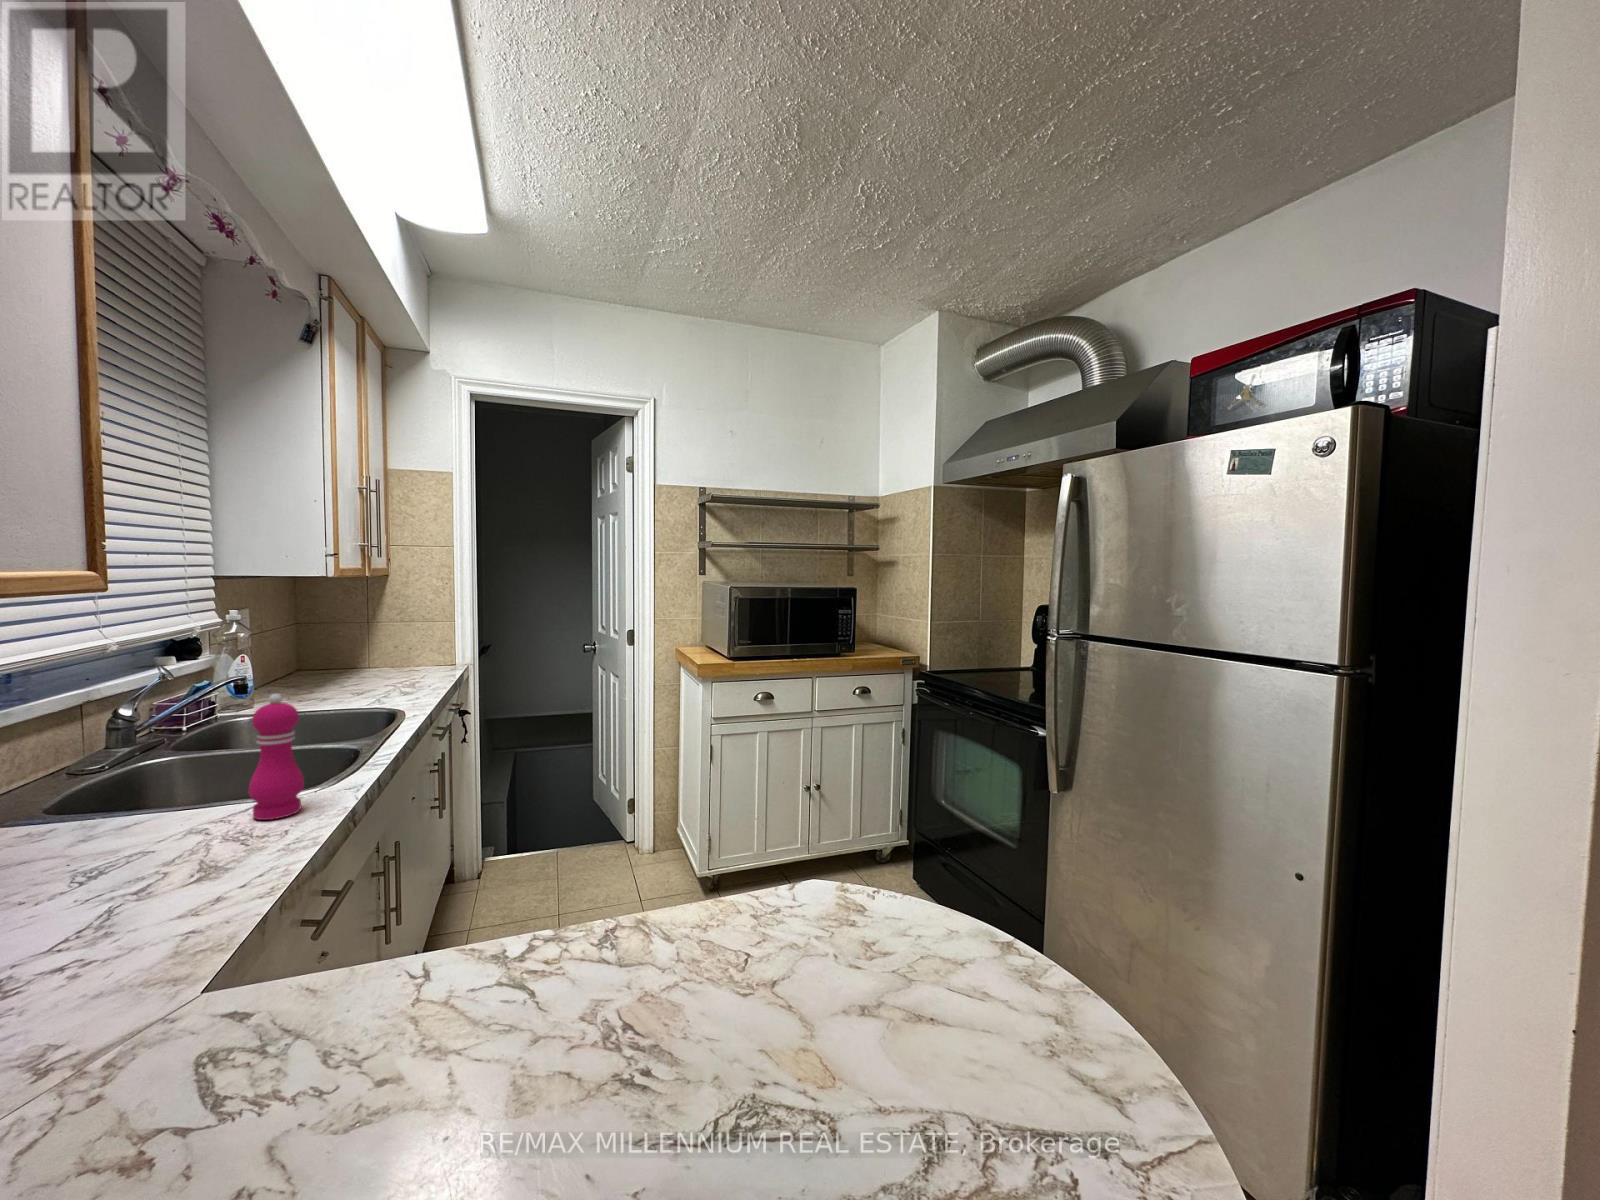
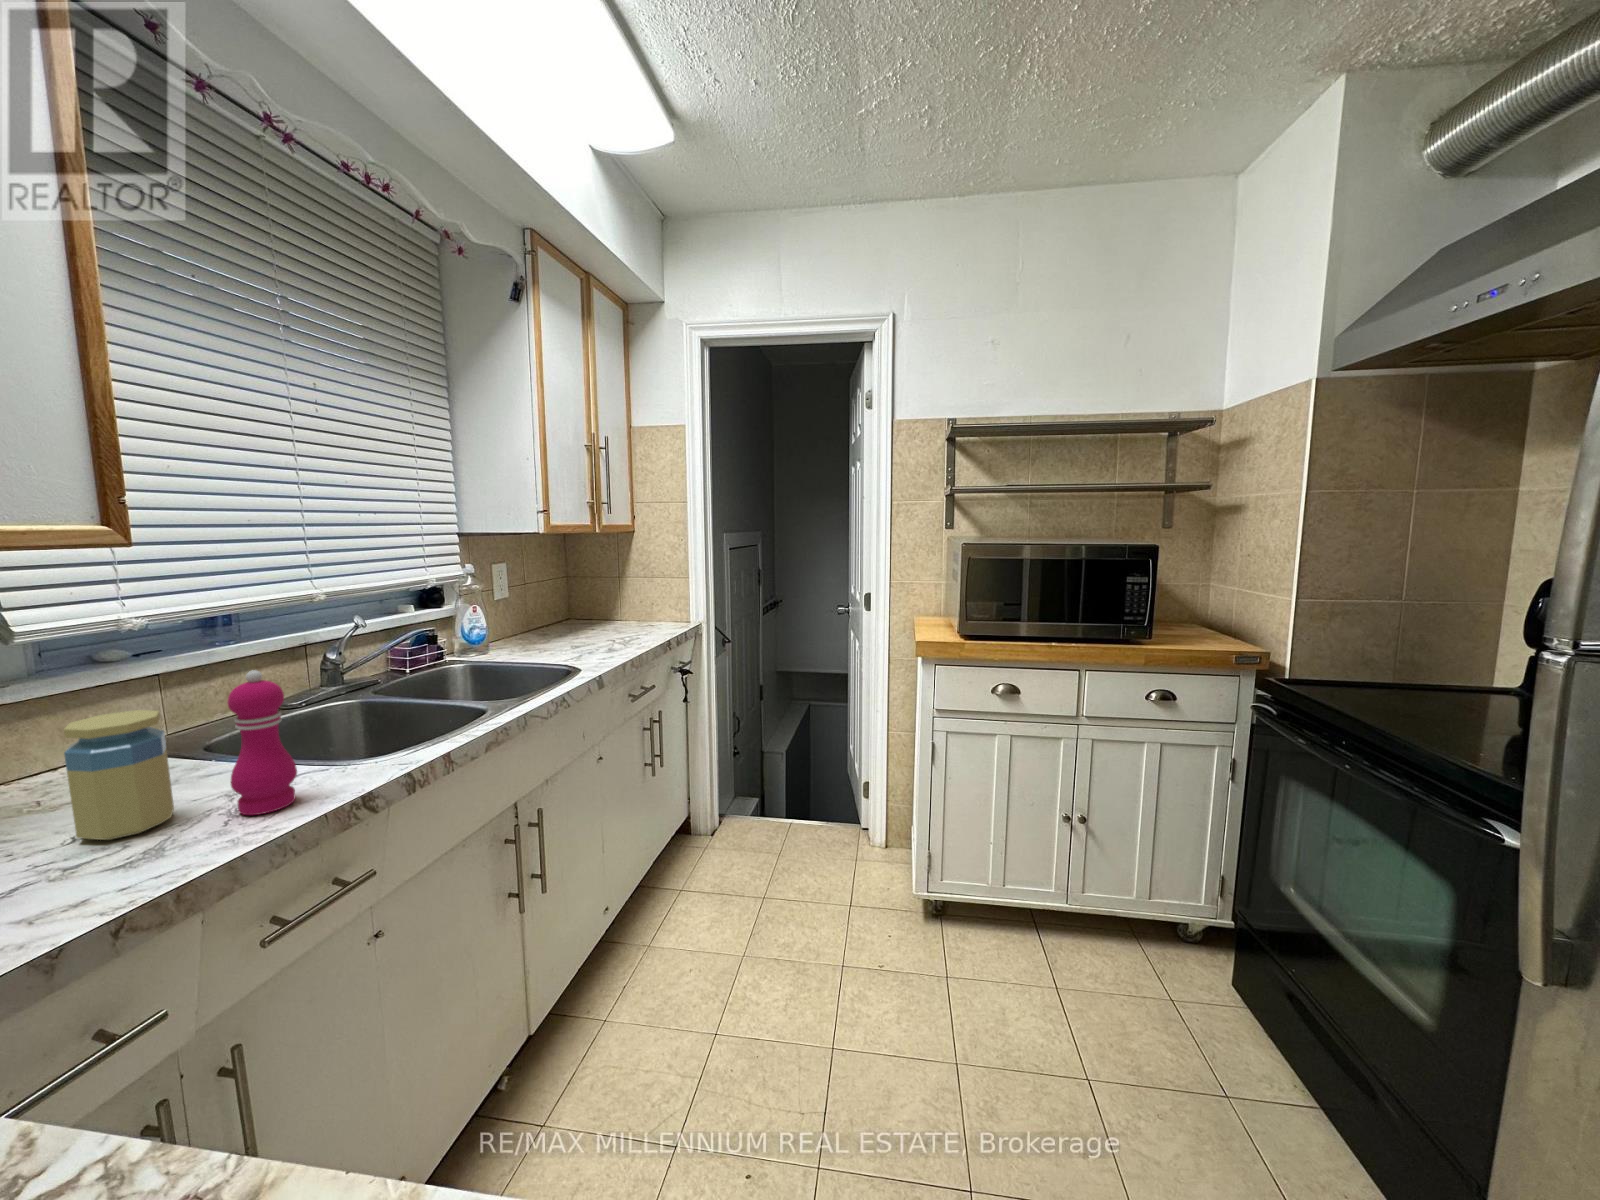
jar: none [107,735,197,854] -> present [64,710,174,840]

